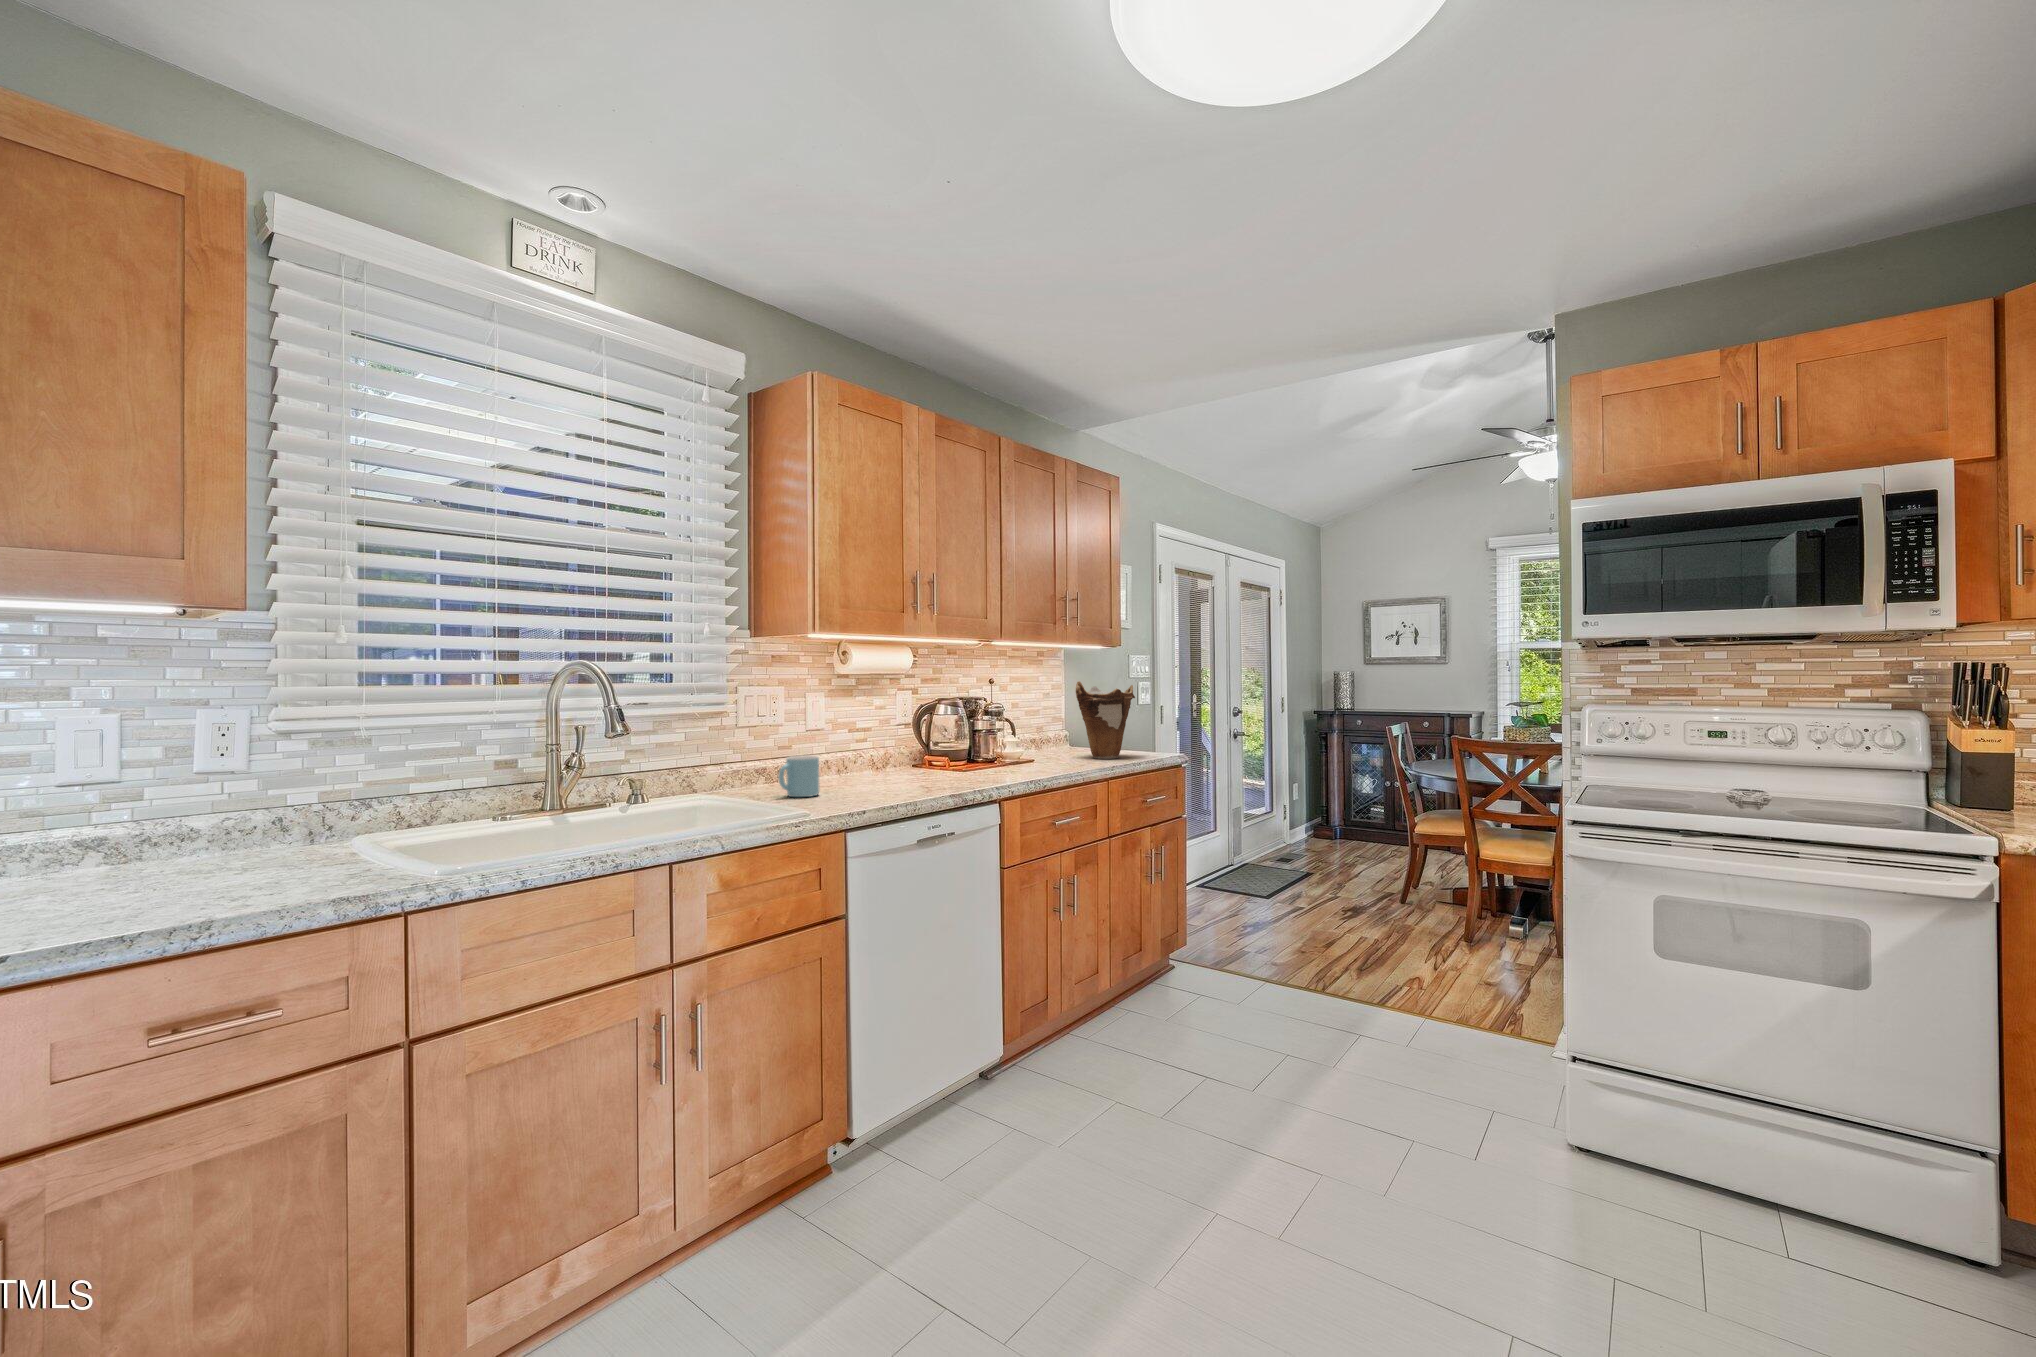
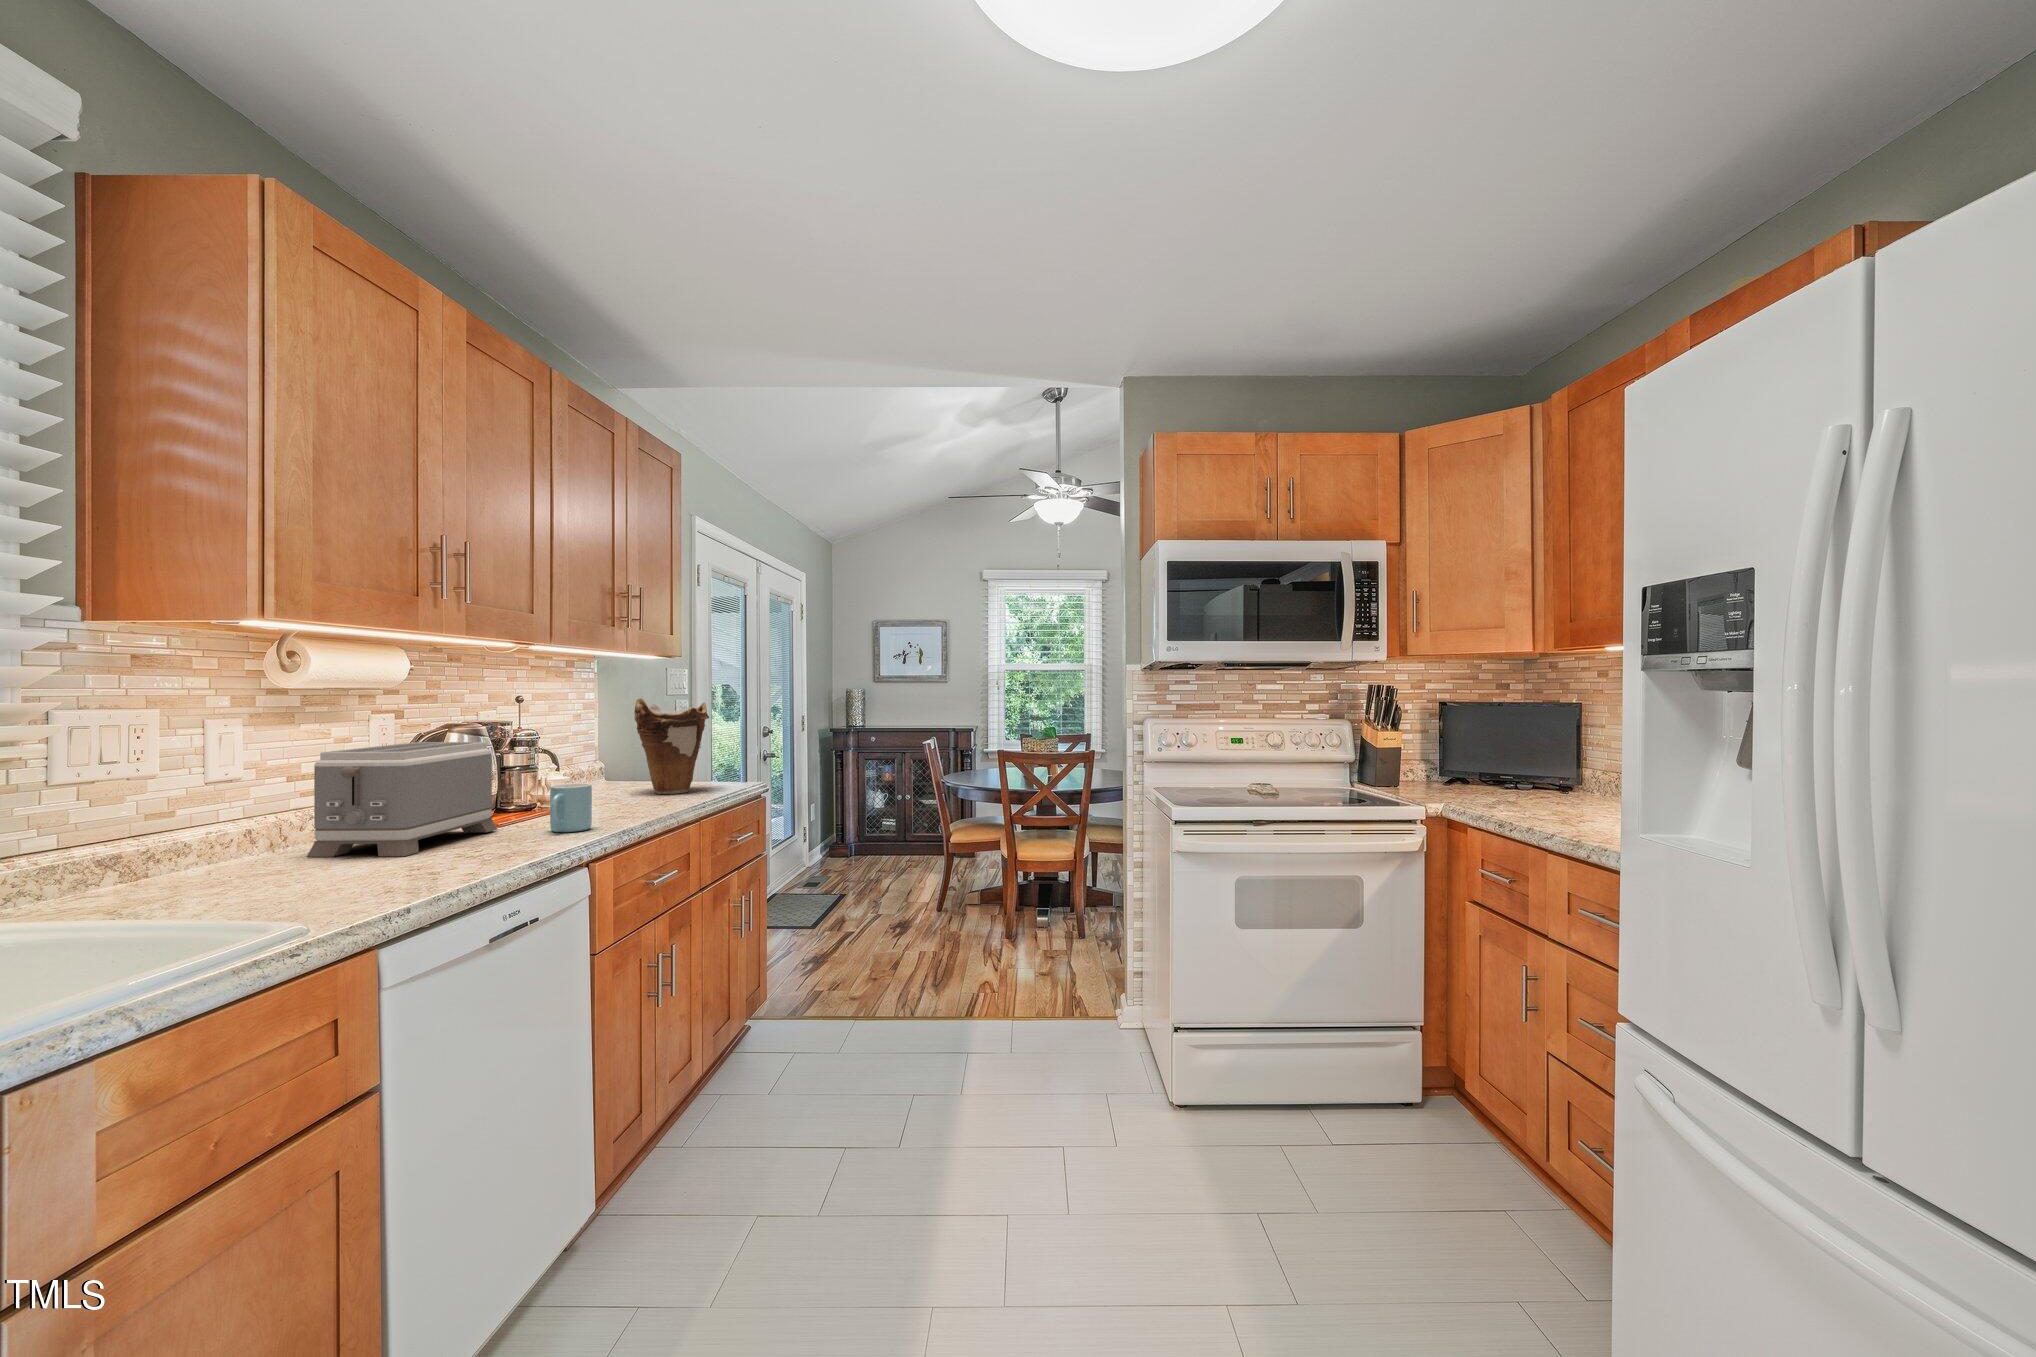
toaster: none [850,710,962,784] -> present [307,742,497,857]
mug: present [778,755,820,797] -> present [550,783,592,832]

